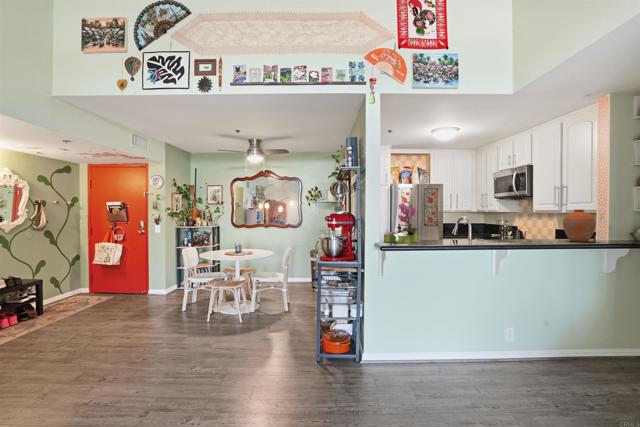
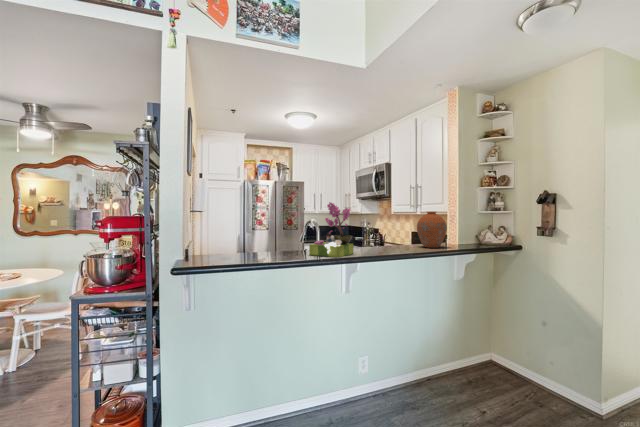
flower arrangement: present [384,203,419,244] -> present [309,202,353,258]

